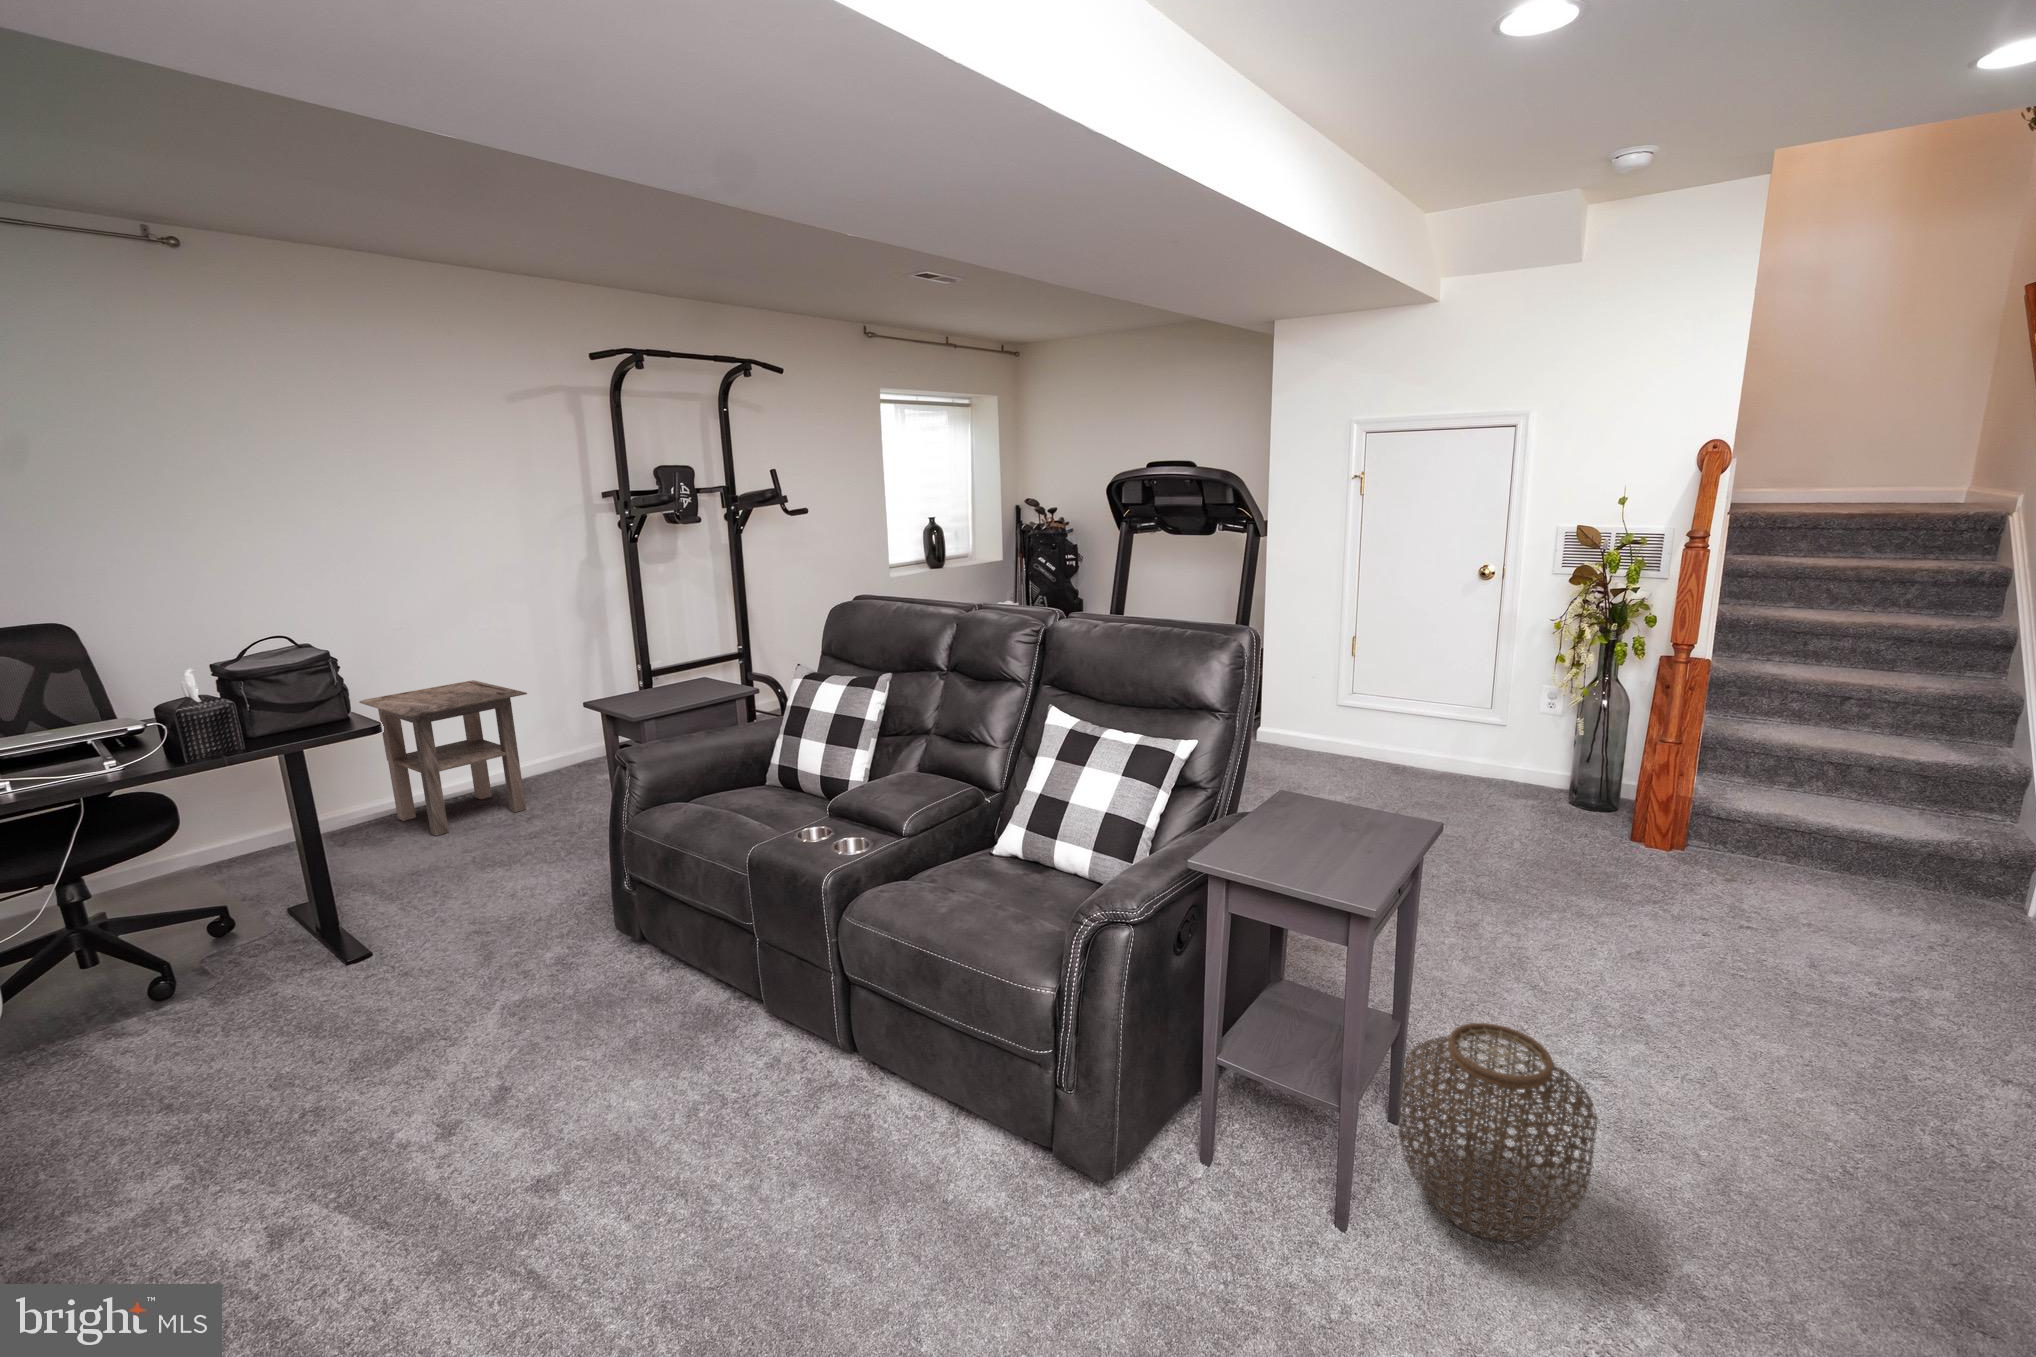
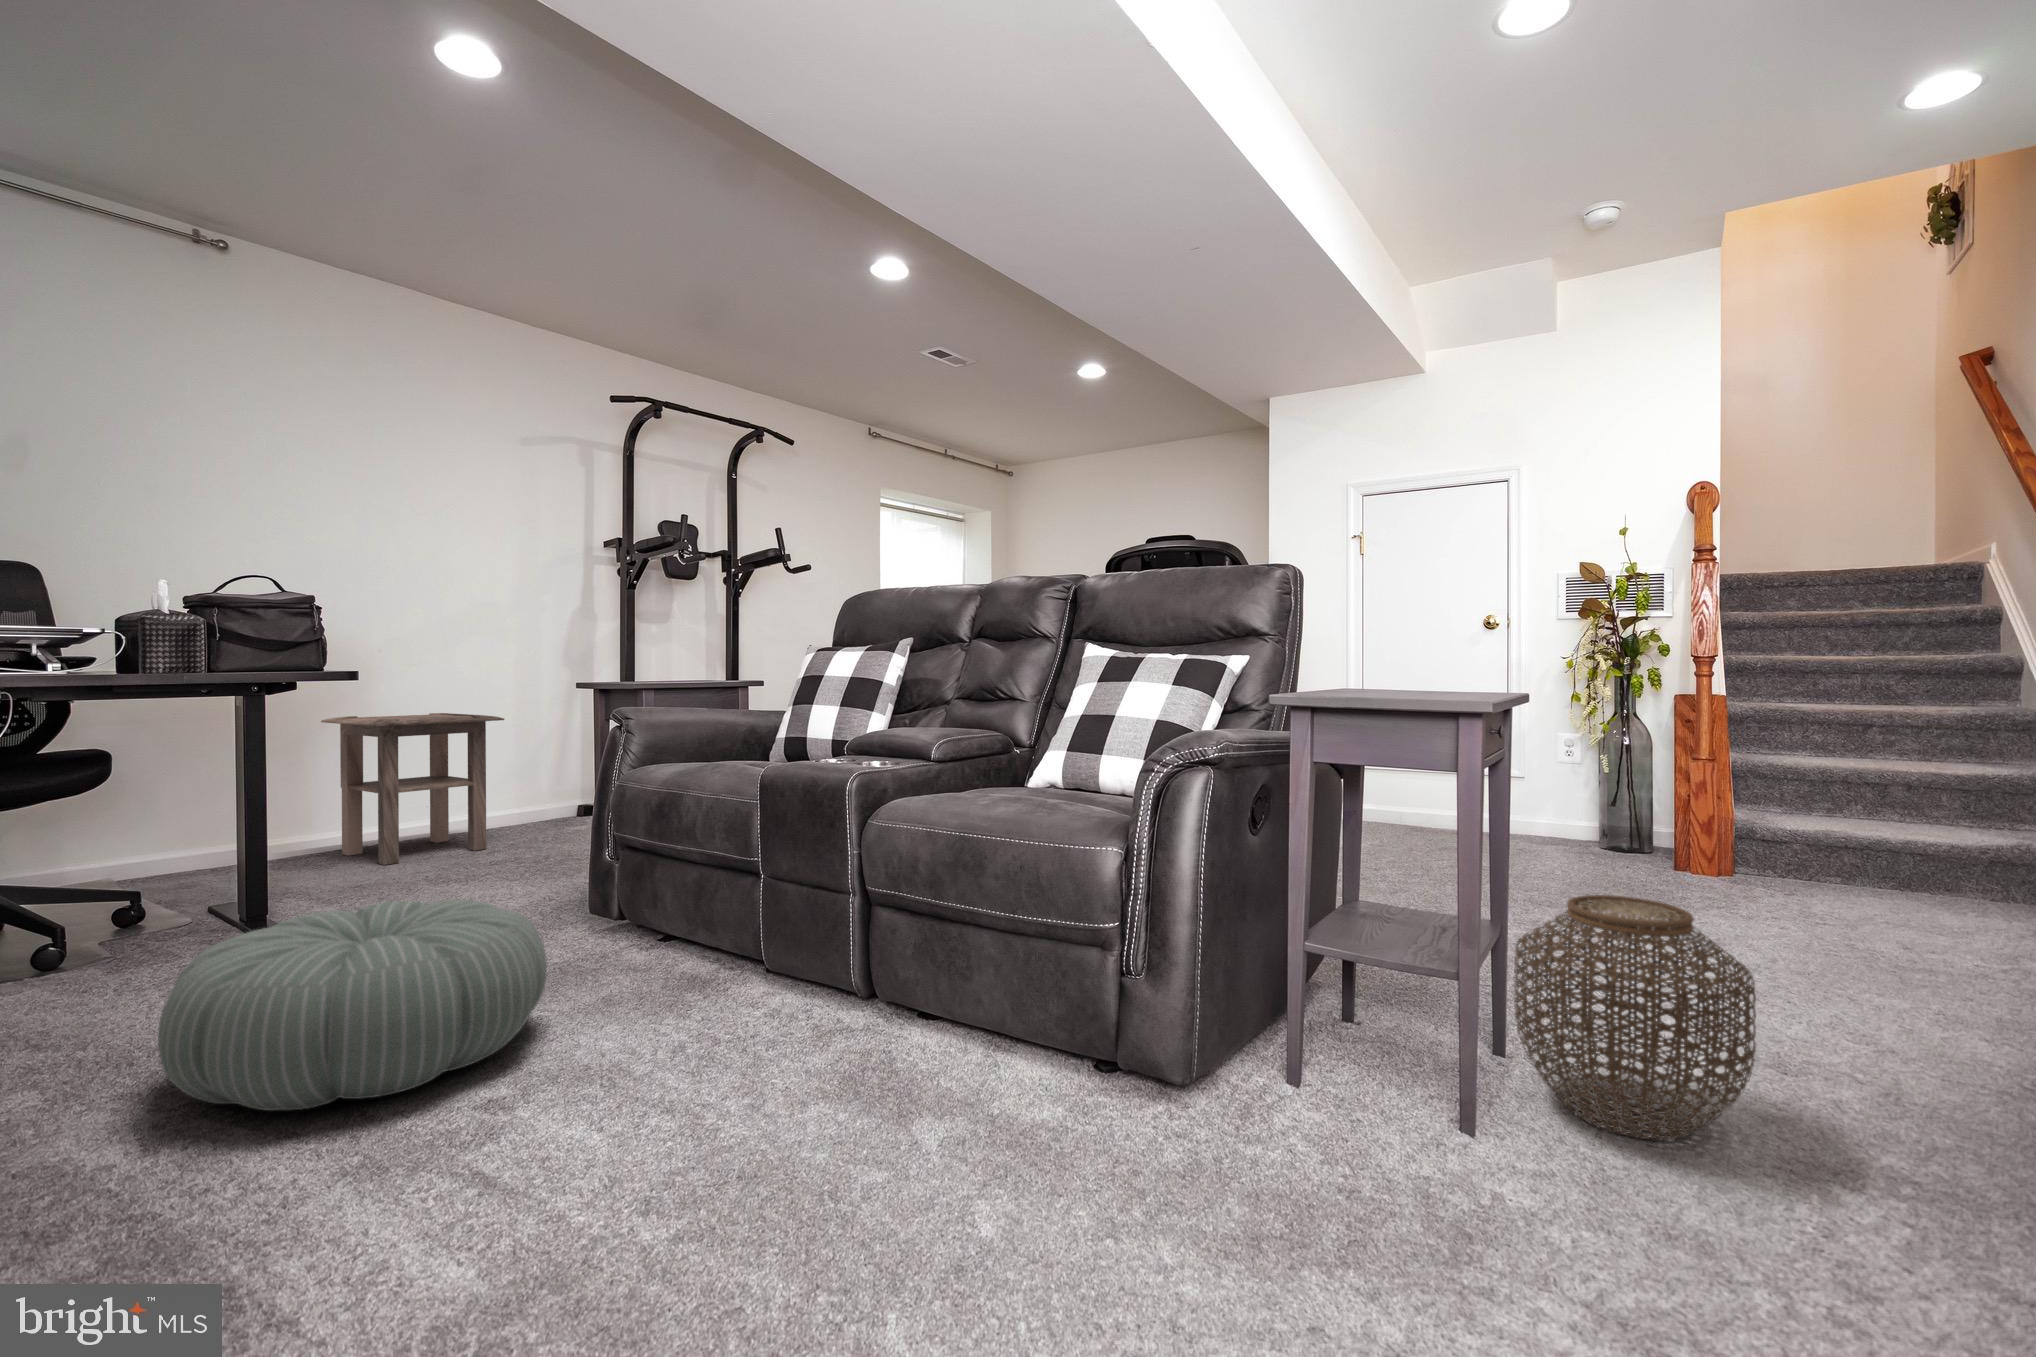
pouf: none [263,971,577,1198] -> present [158,899,547,1111]

